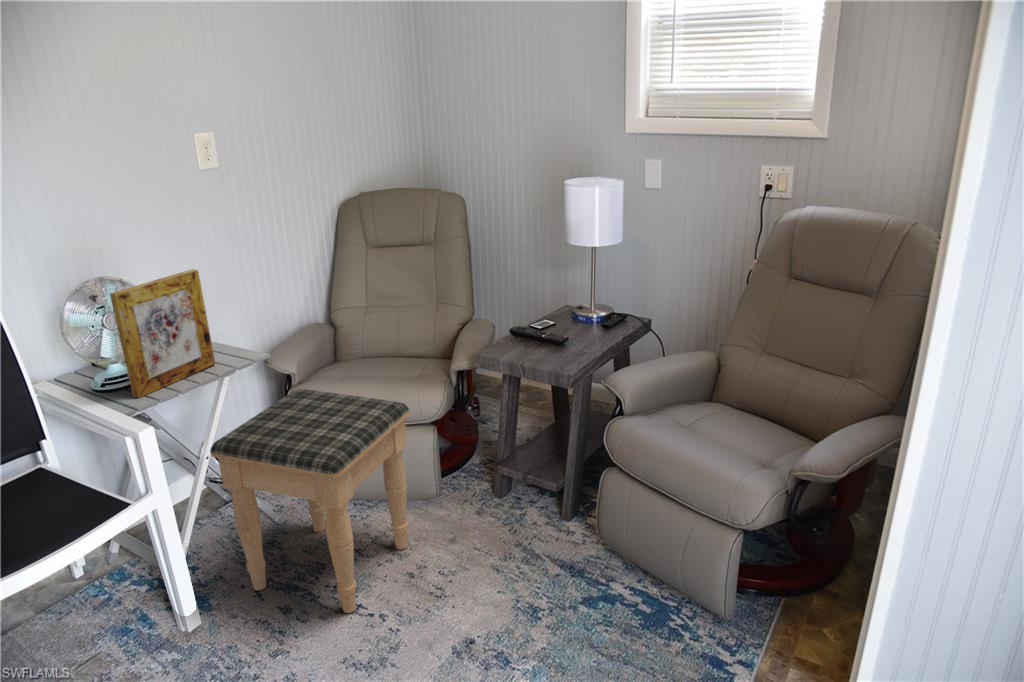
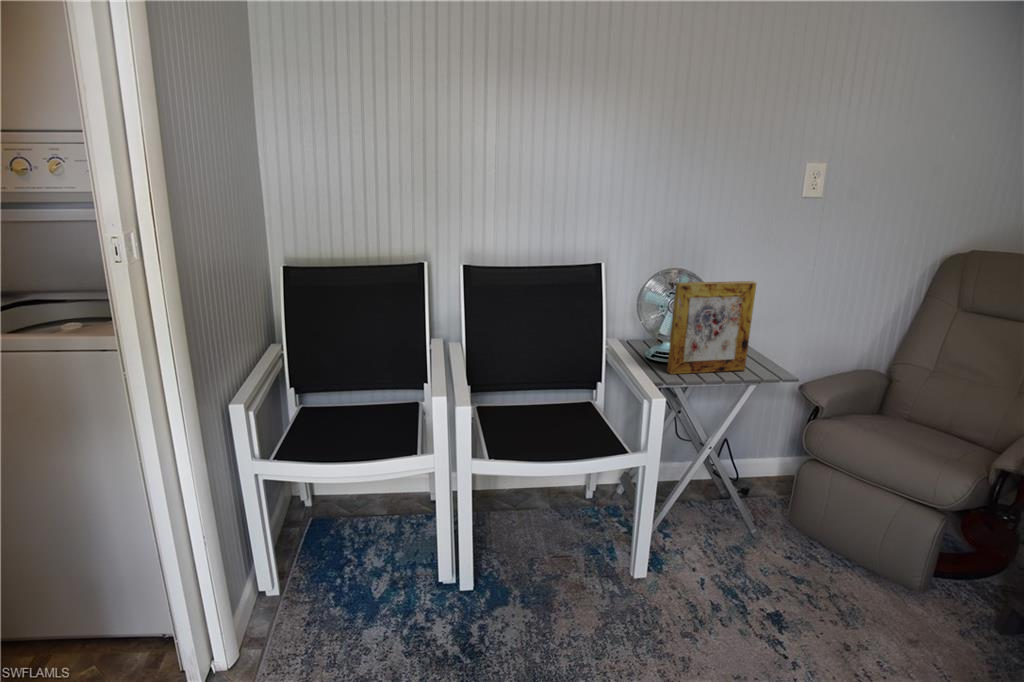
footstool: present [210,389,409,613] -> none [700,419,910,644]

